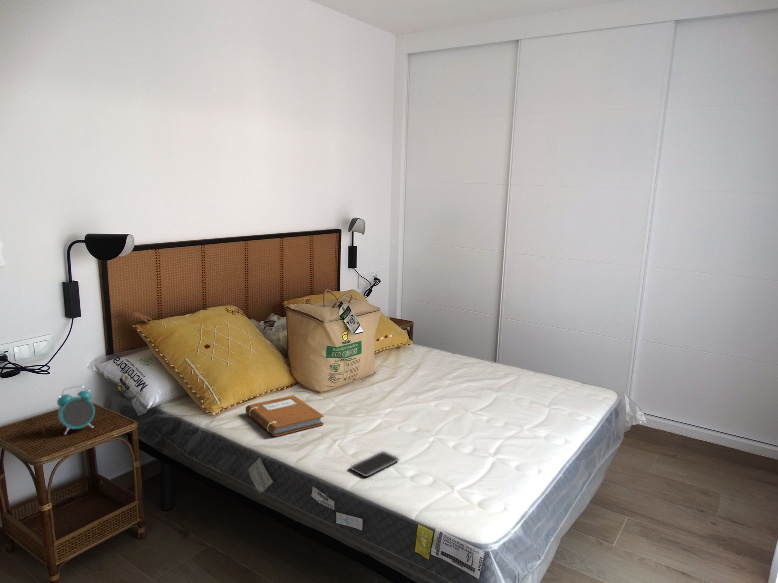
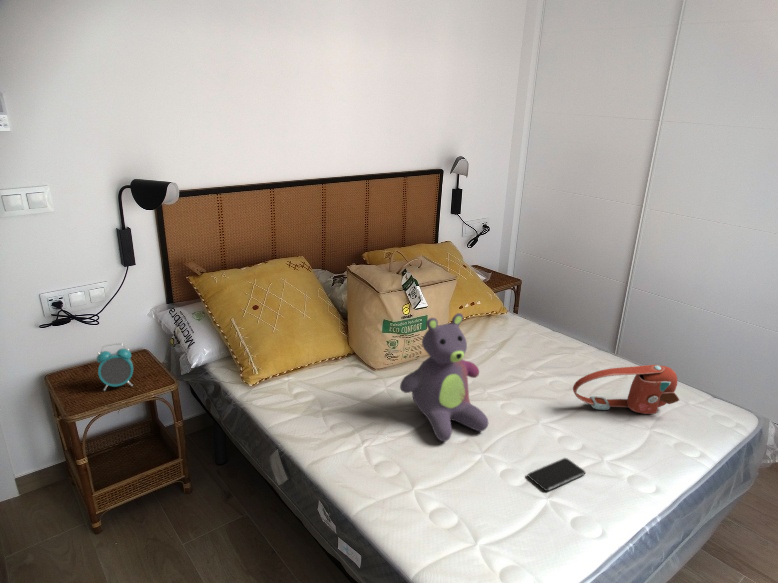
stuffed bear: none [359,325,434,432] -> present [400,313,488,441]
handbag: none [491,357,568,399] -> present [573,365,679,414]
notebook: present [246,395,324,436] -> none [284,372,359,425]
smartphone: present [350,452,399,477] -> present [528,458,585,491]

